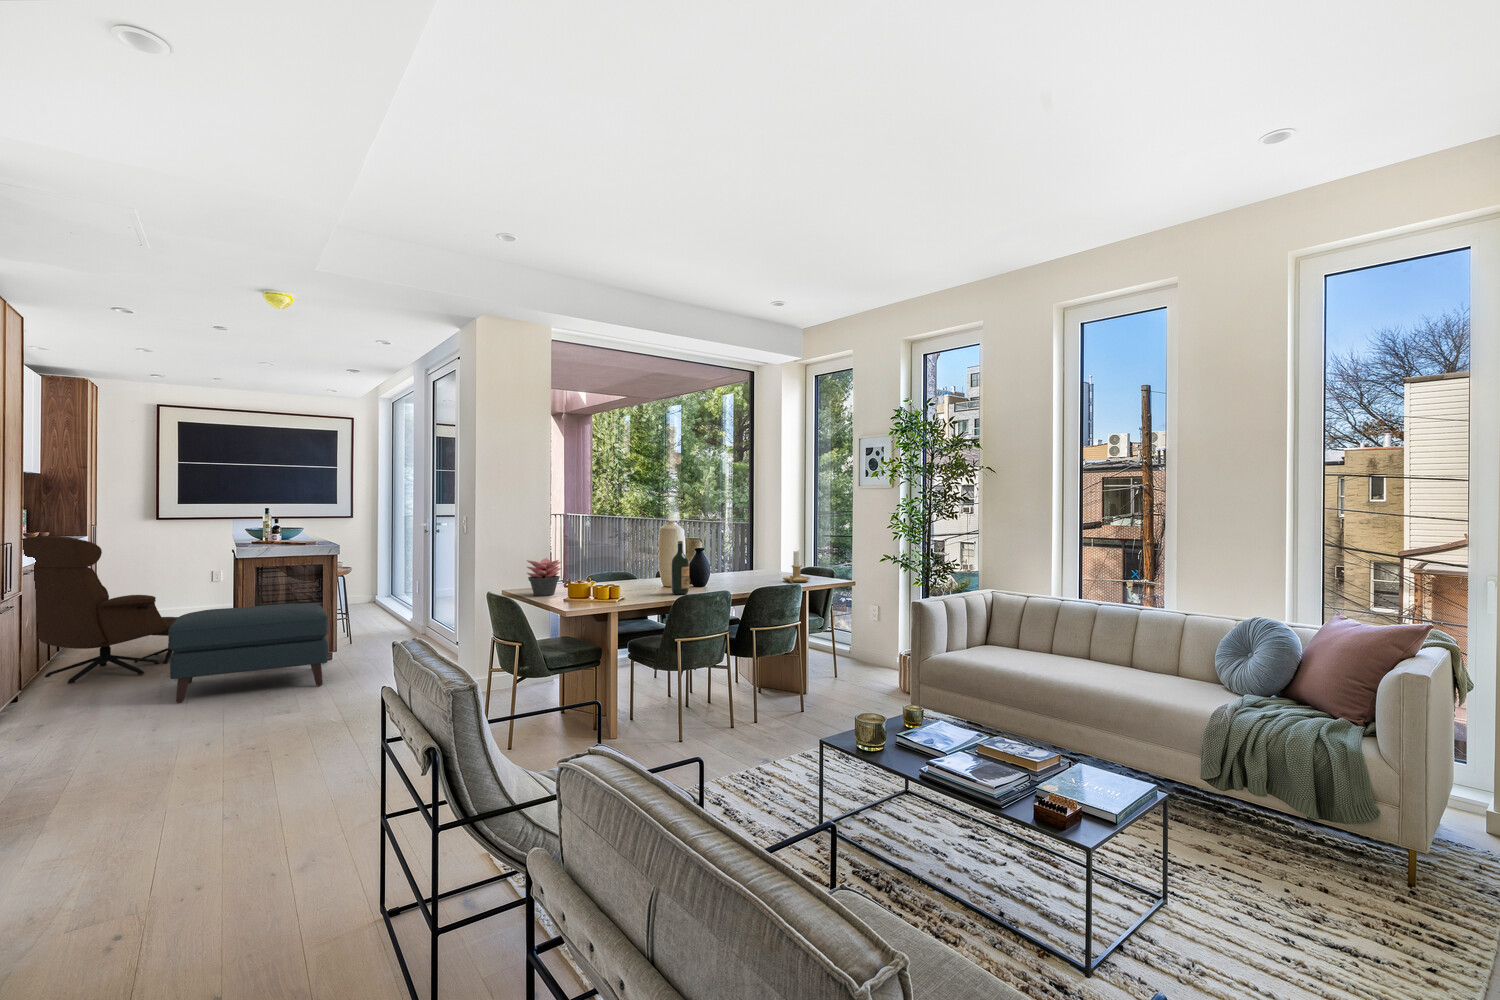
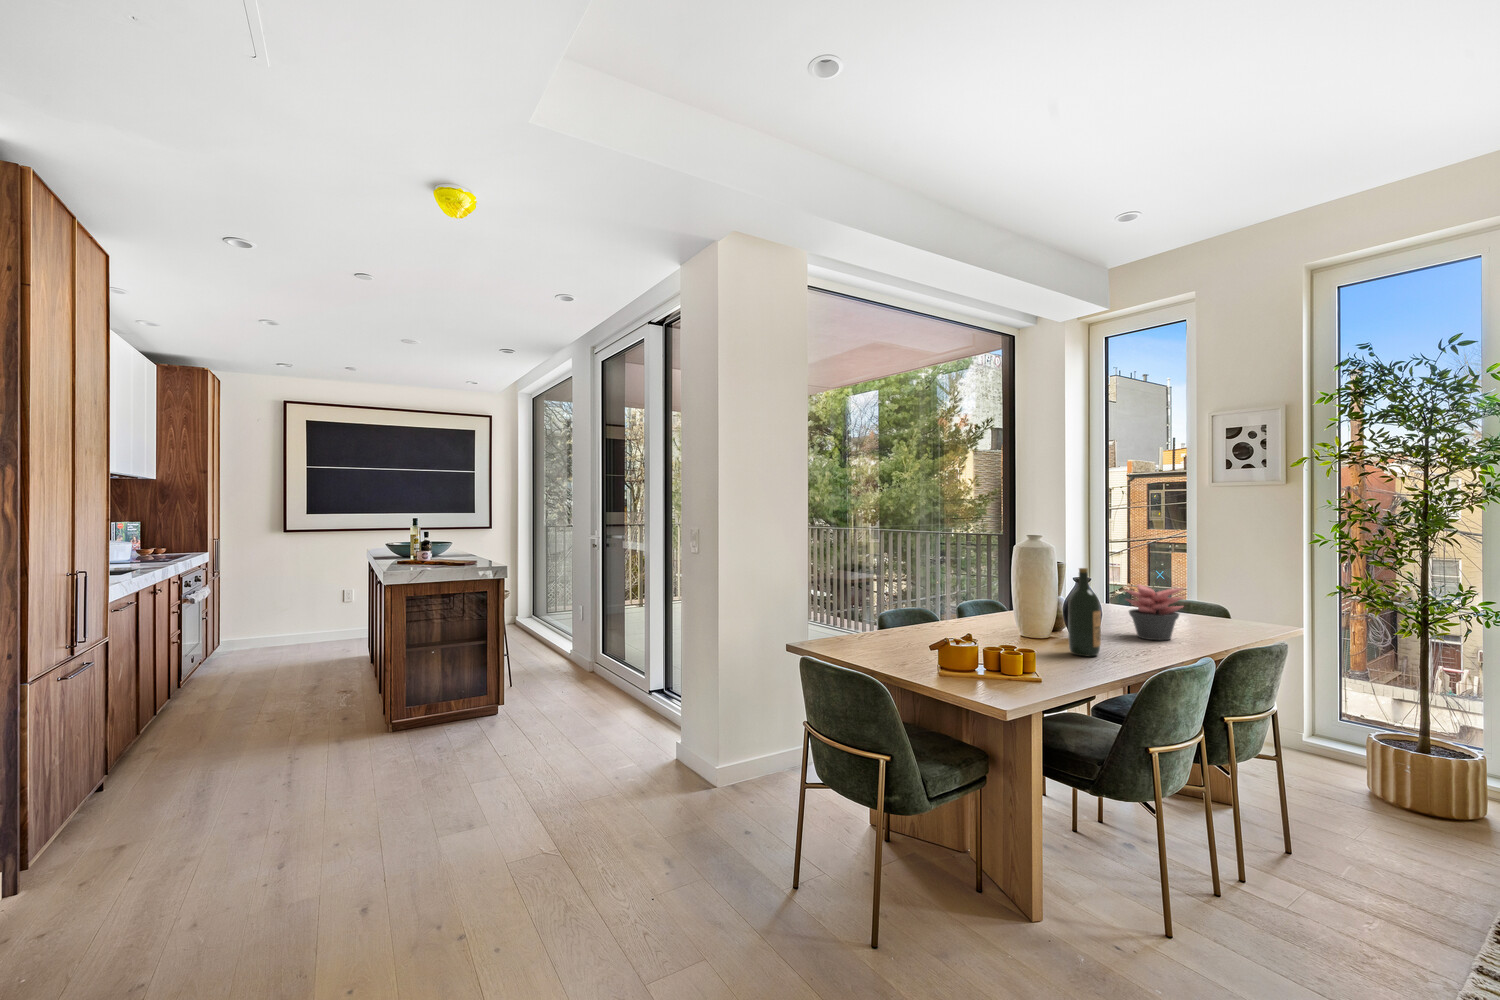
lounge chair: present [22,536,178,684] -> none [113,558,352,754]
candlestick: present [783,544,810,583] -> none [1181,567,1229,630]
succulent plant: present [527,558,561,596] -> present [1126,584,1183,640]
ottoman: present [168,603,328,703] -> none [301,646,507,798]

